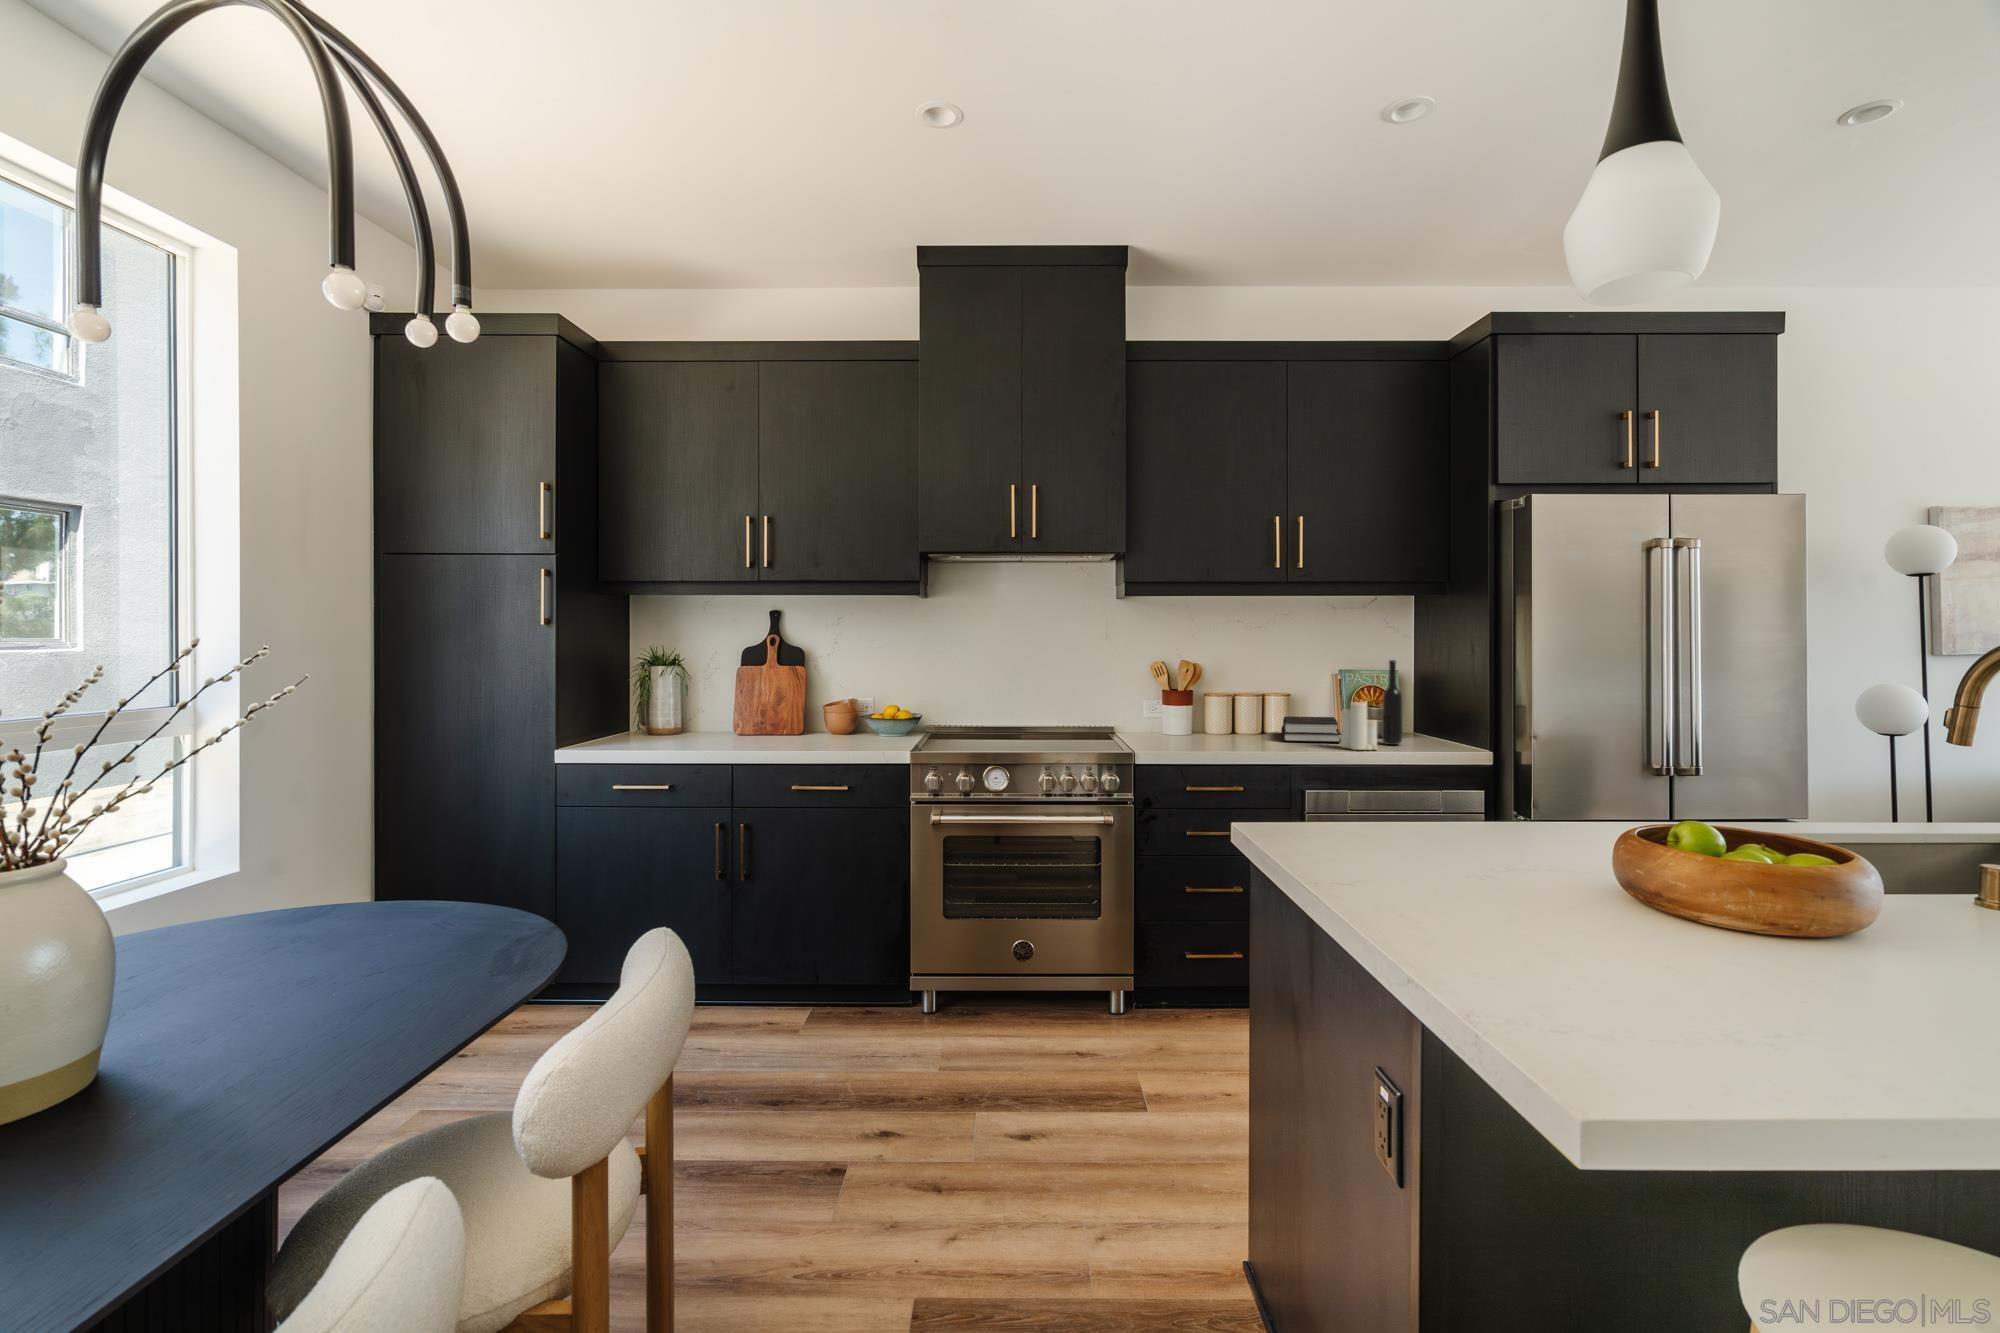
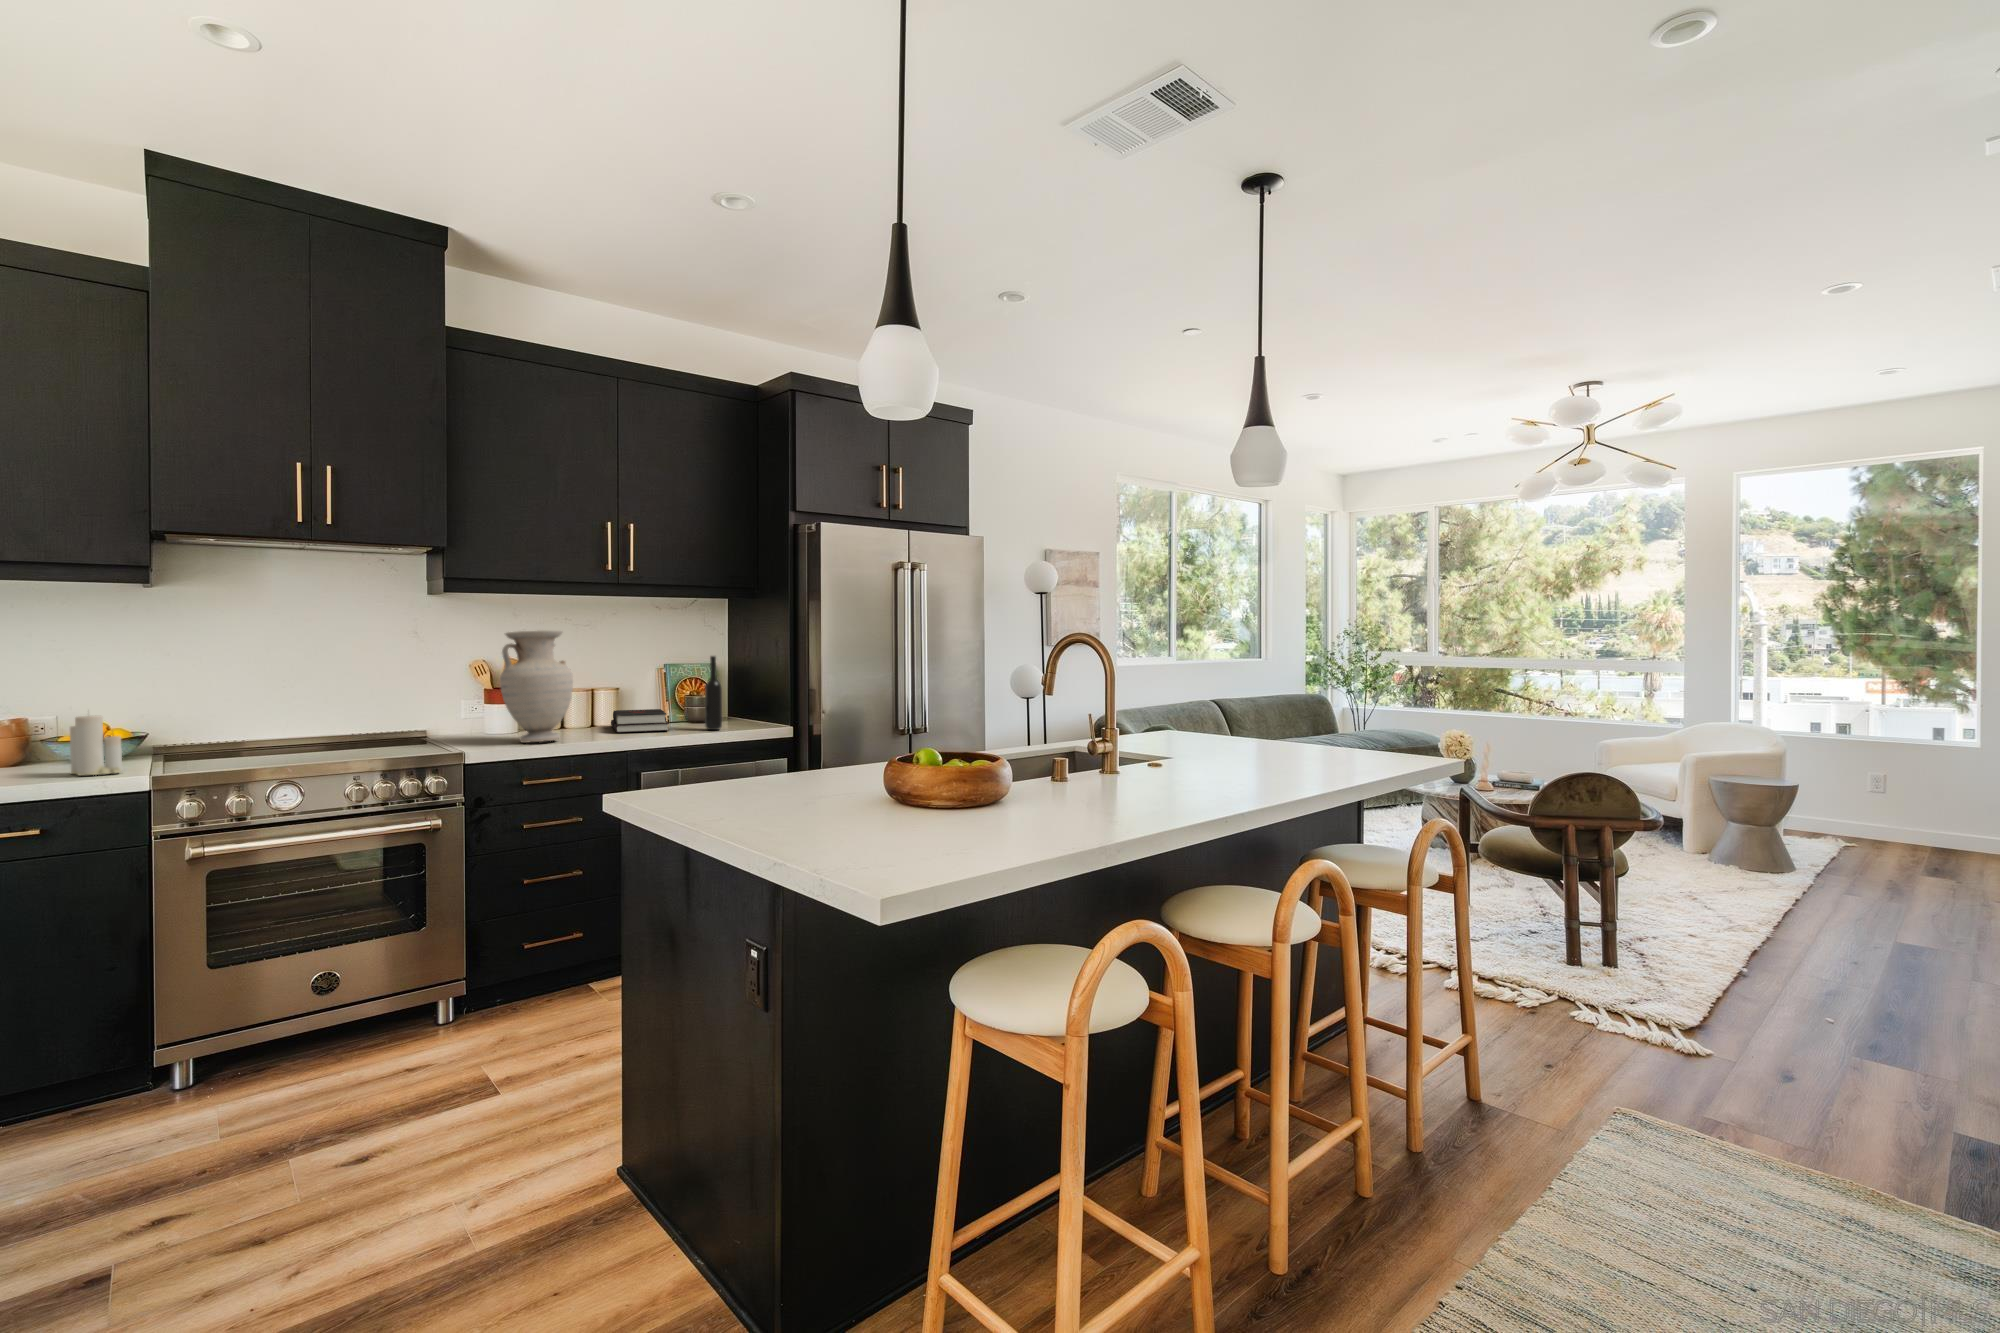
vase: none [1171,634,1239,747] -> present [500,630,573,743]
candle: present [1341,702,1377,750] -> present [70,715,122,775]

